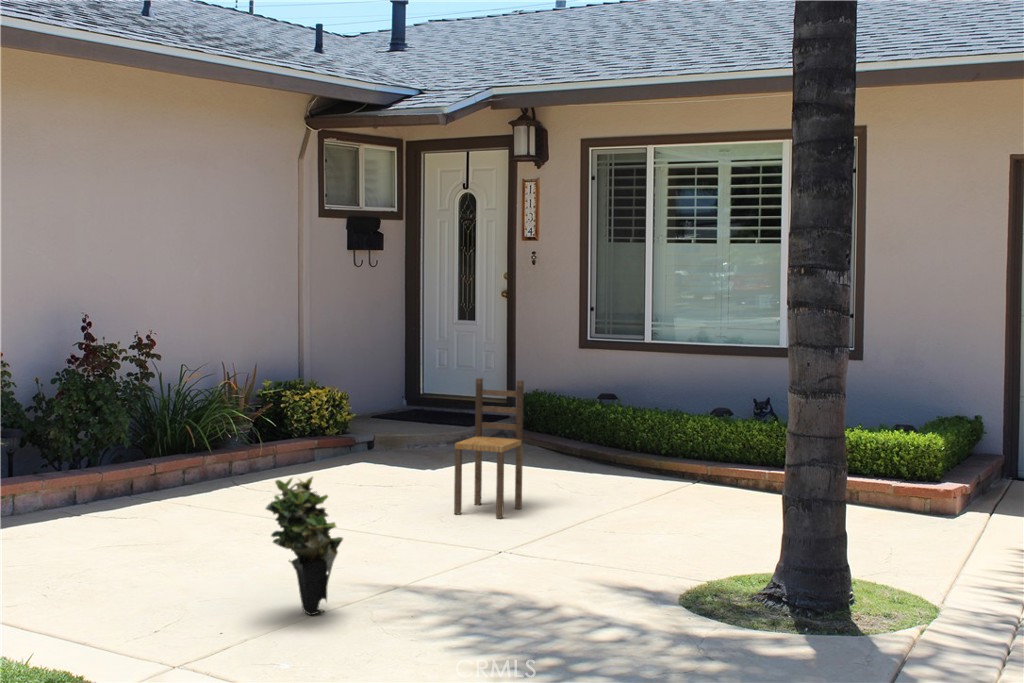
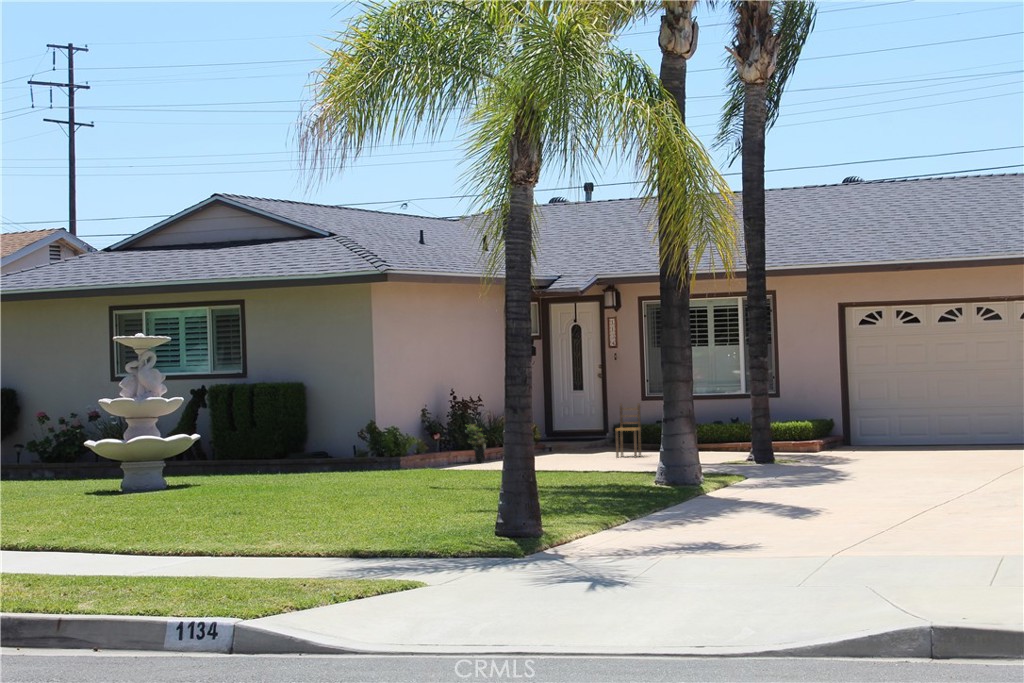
potted plant: present [266,477,343,616] -> present [466,425,487,463]

